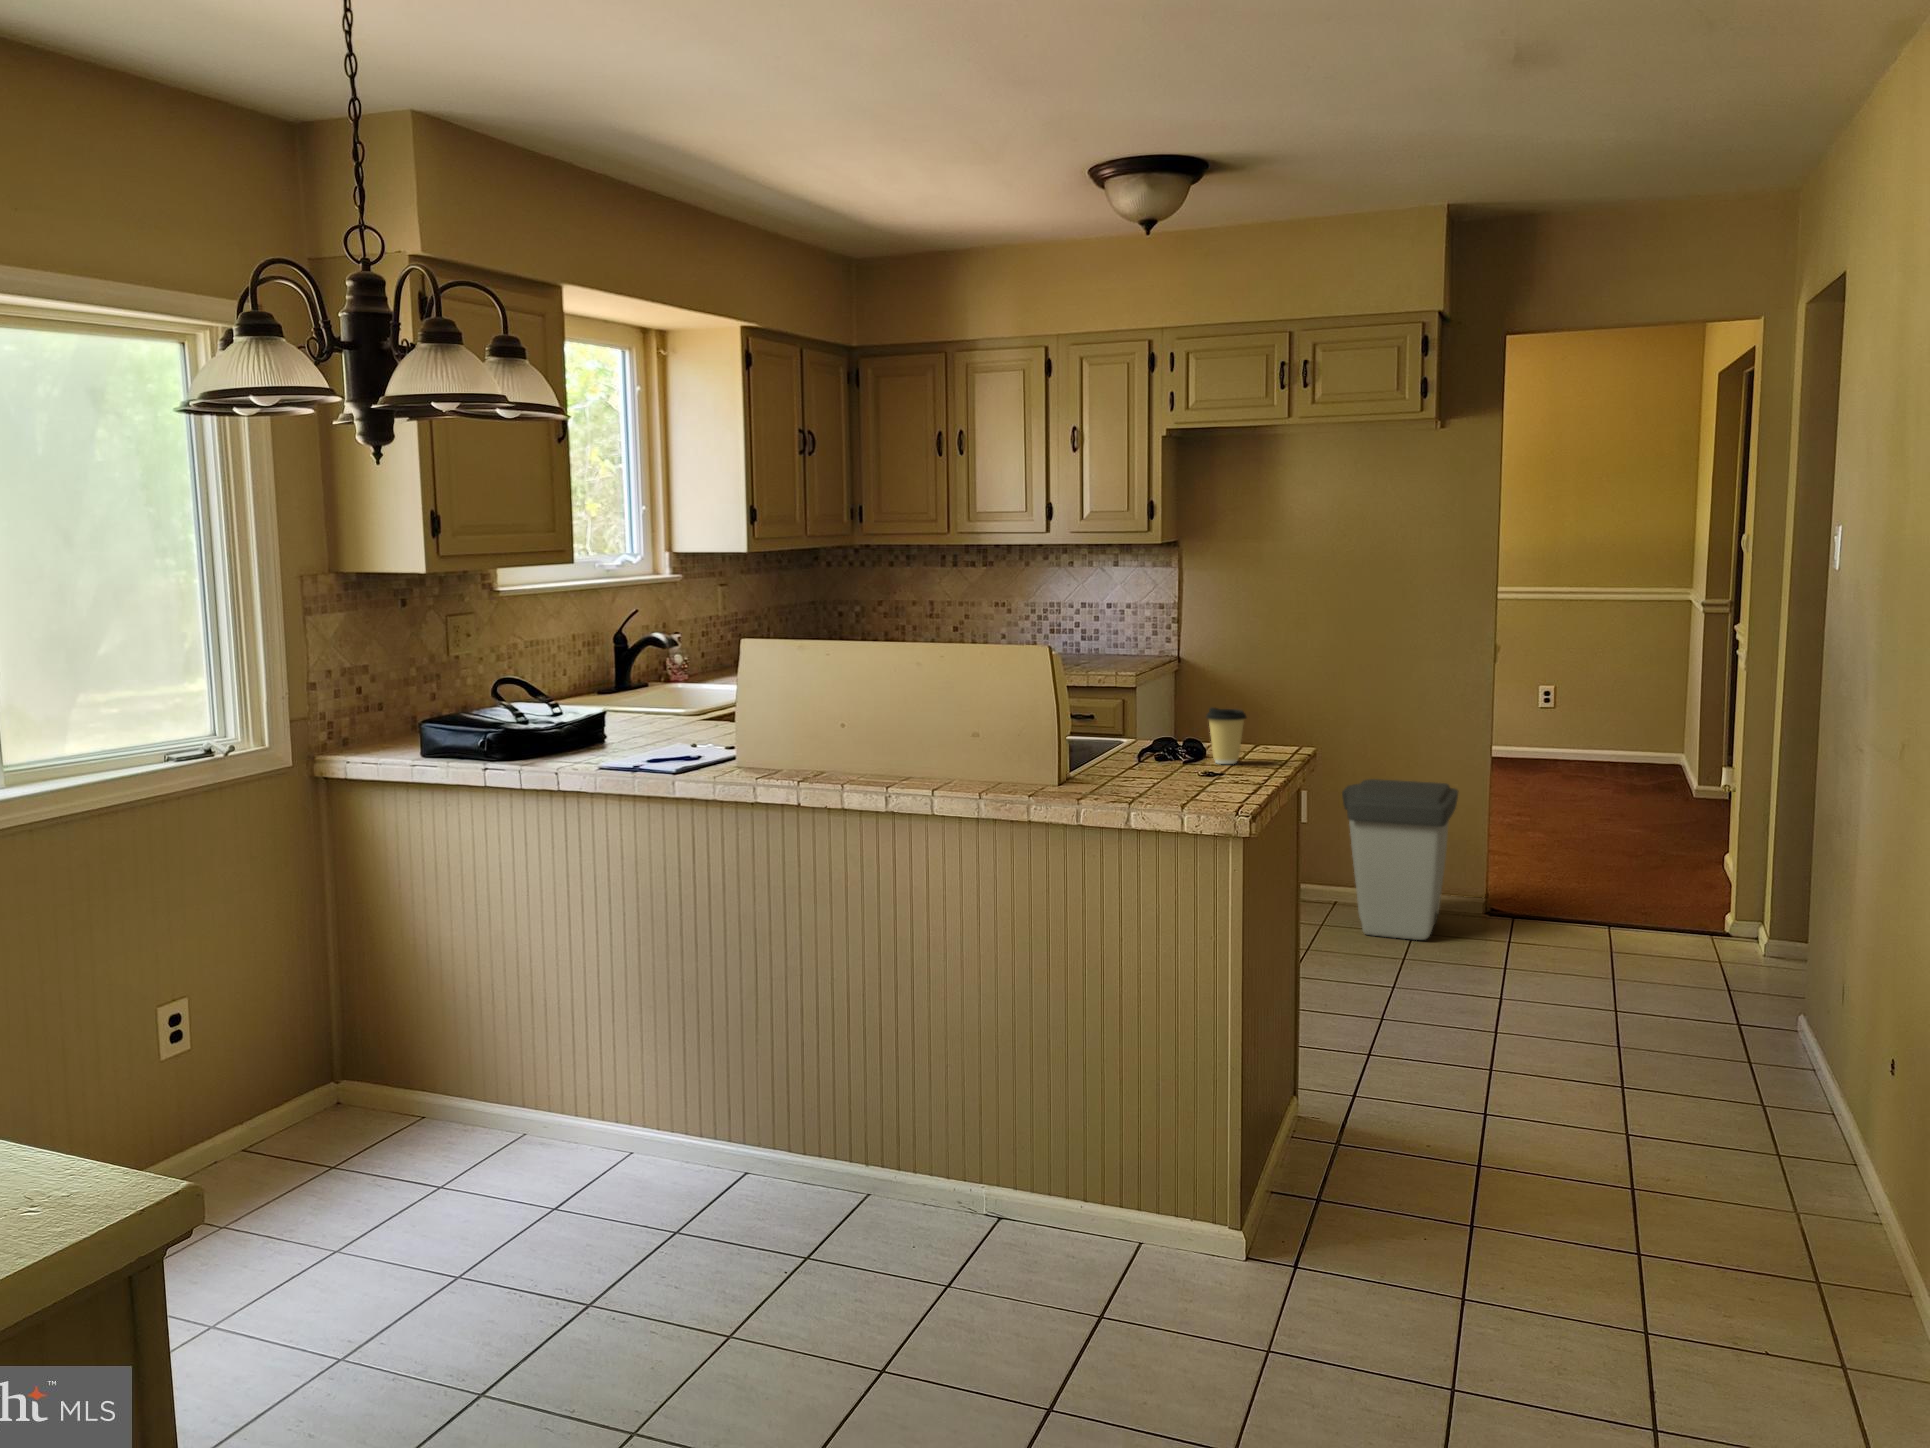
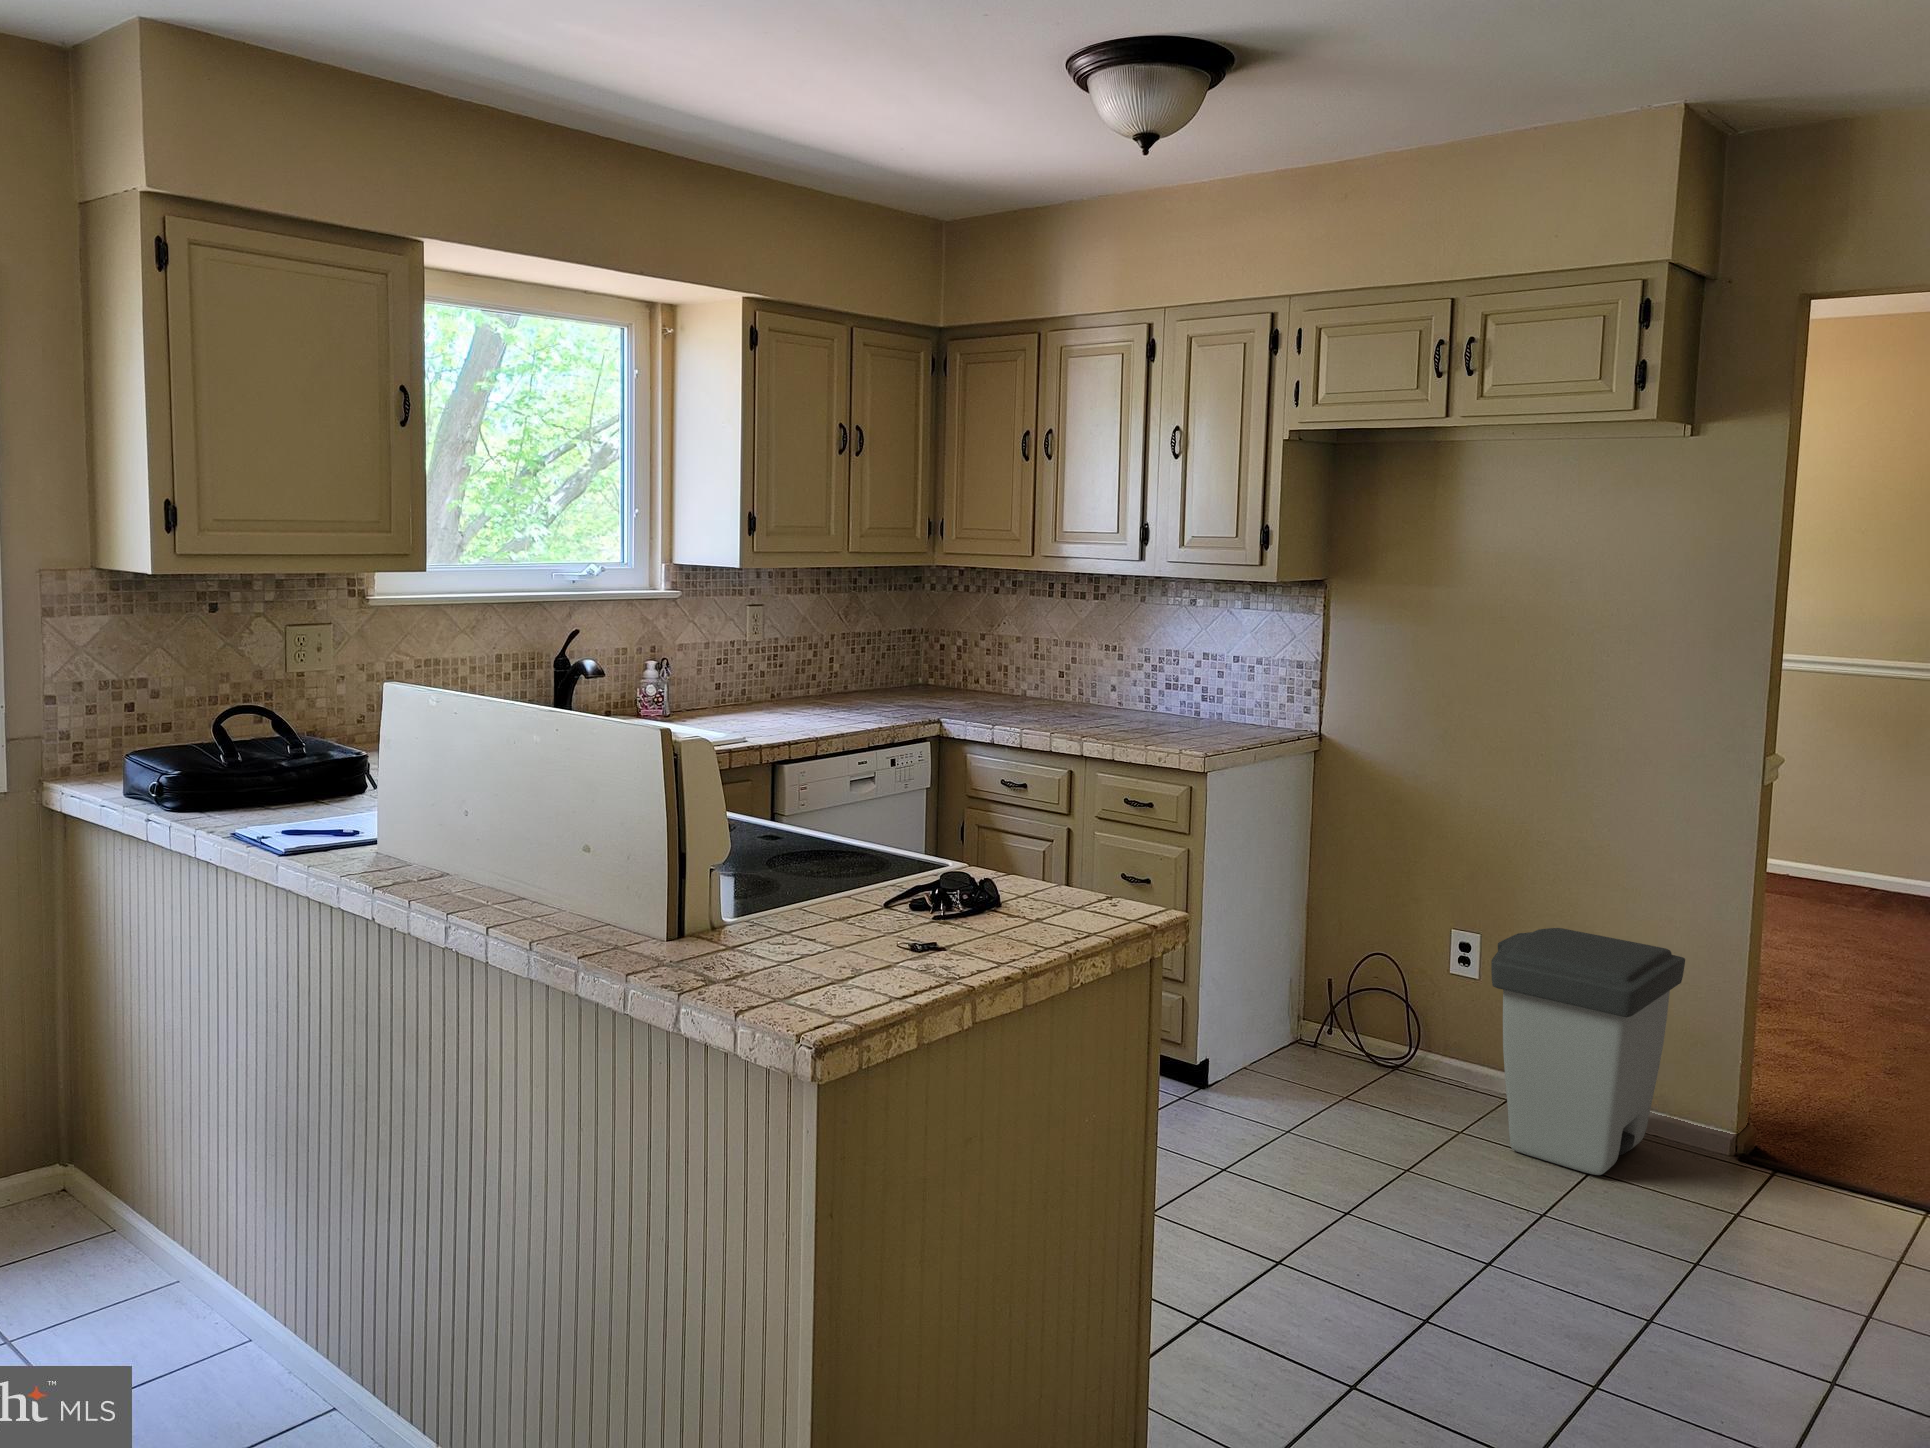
coffee cup: present [1206,707,1247,764] -> none [969,841,1033,934]

